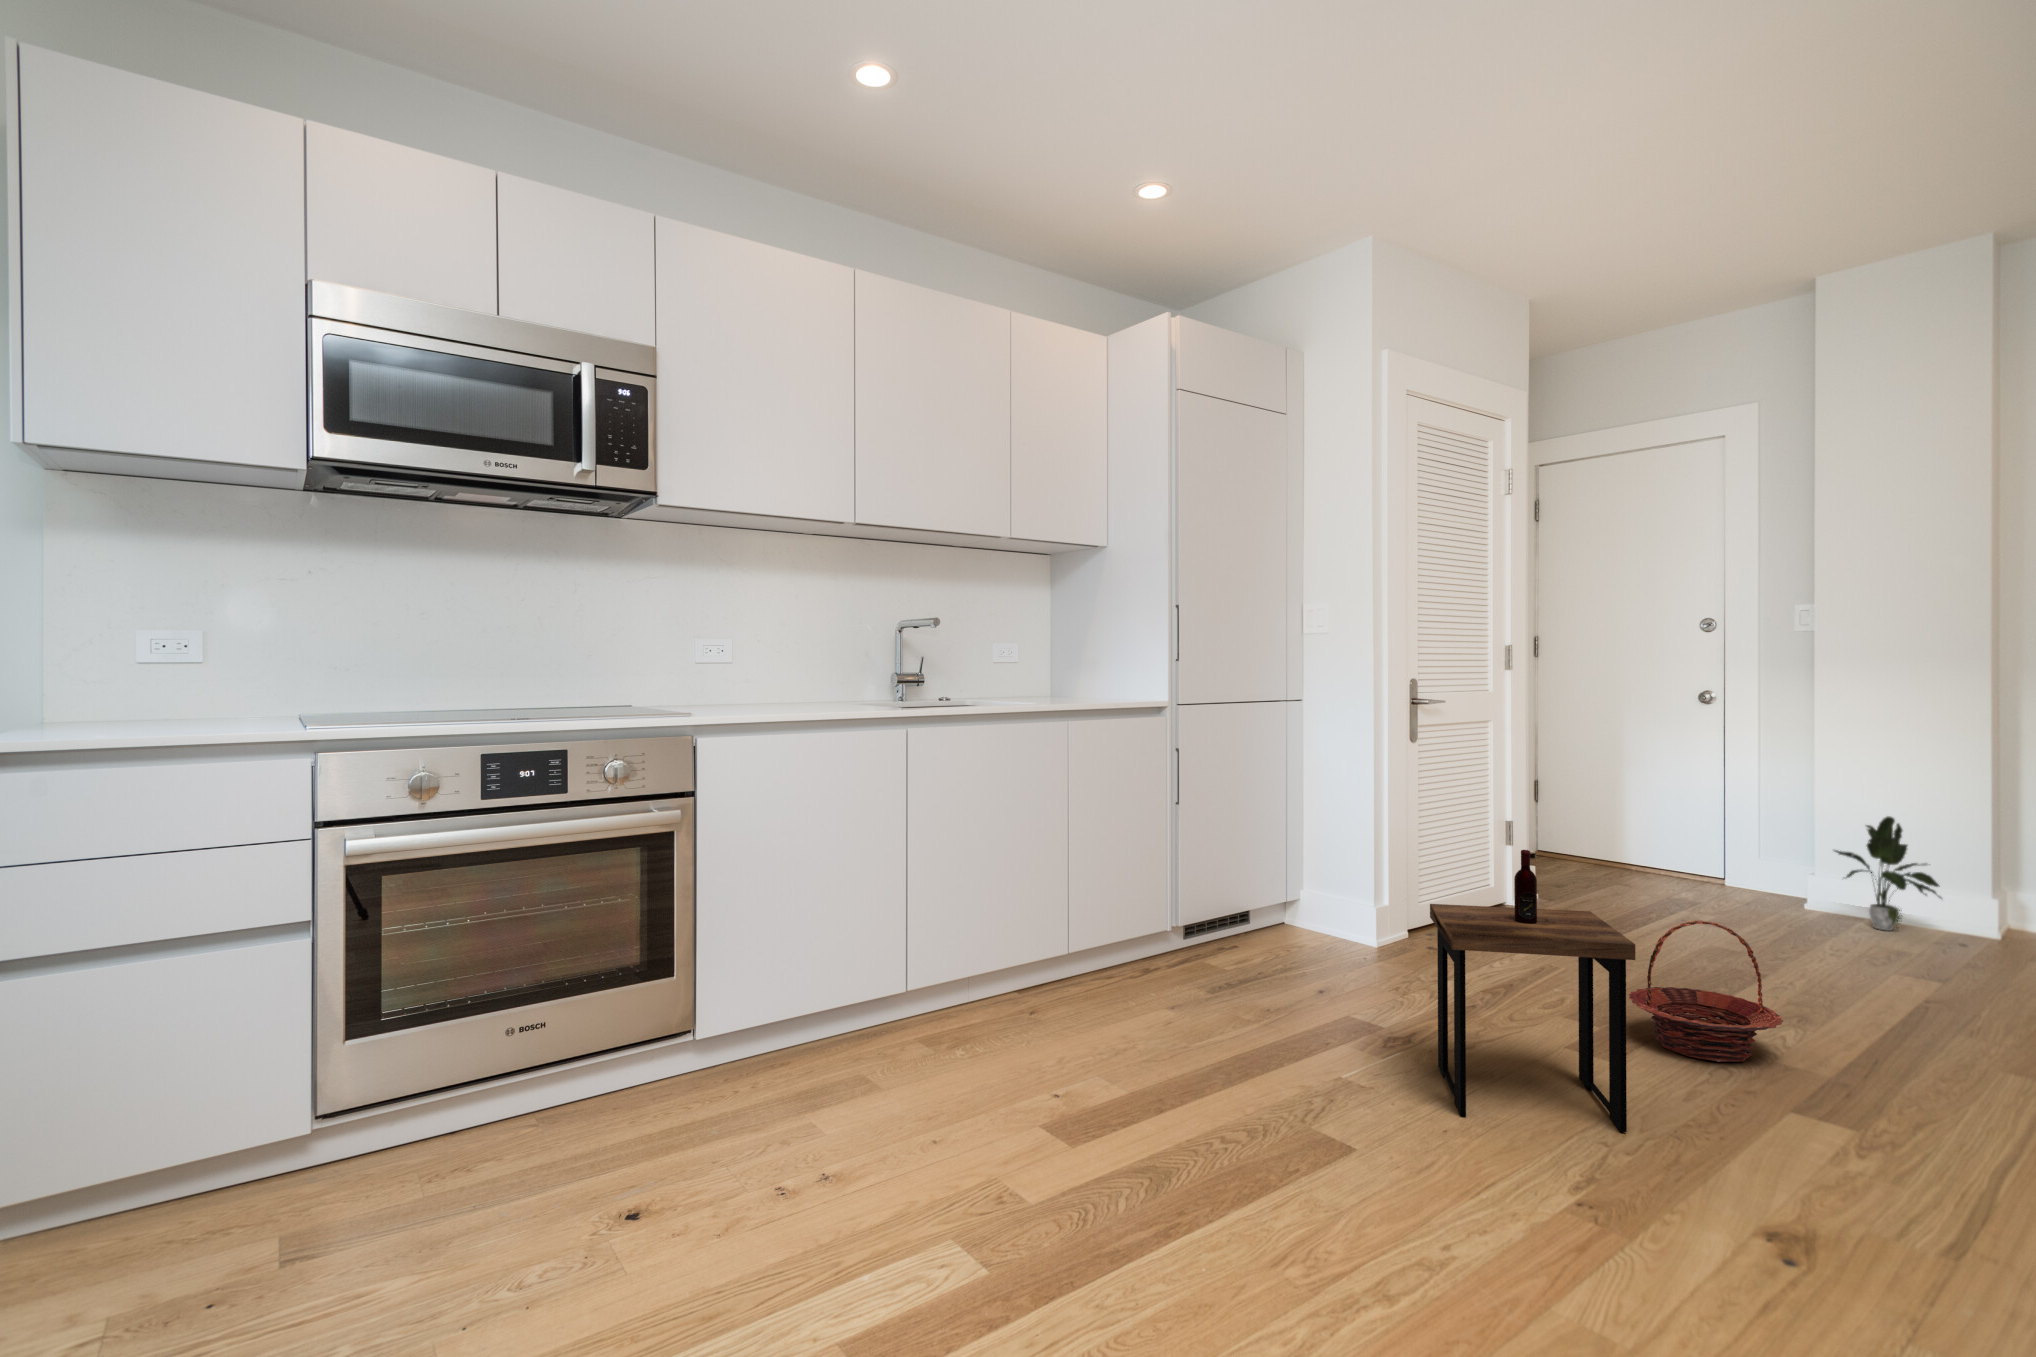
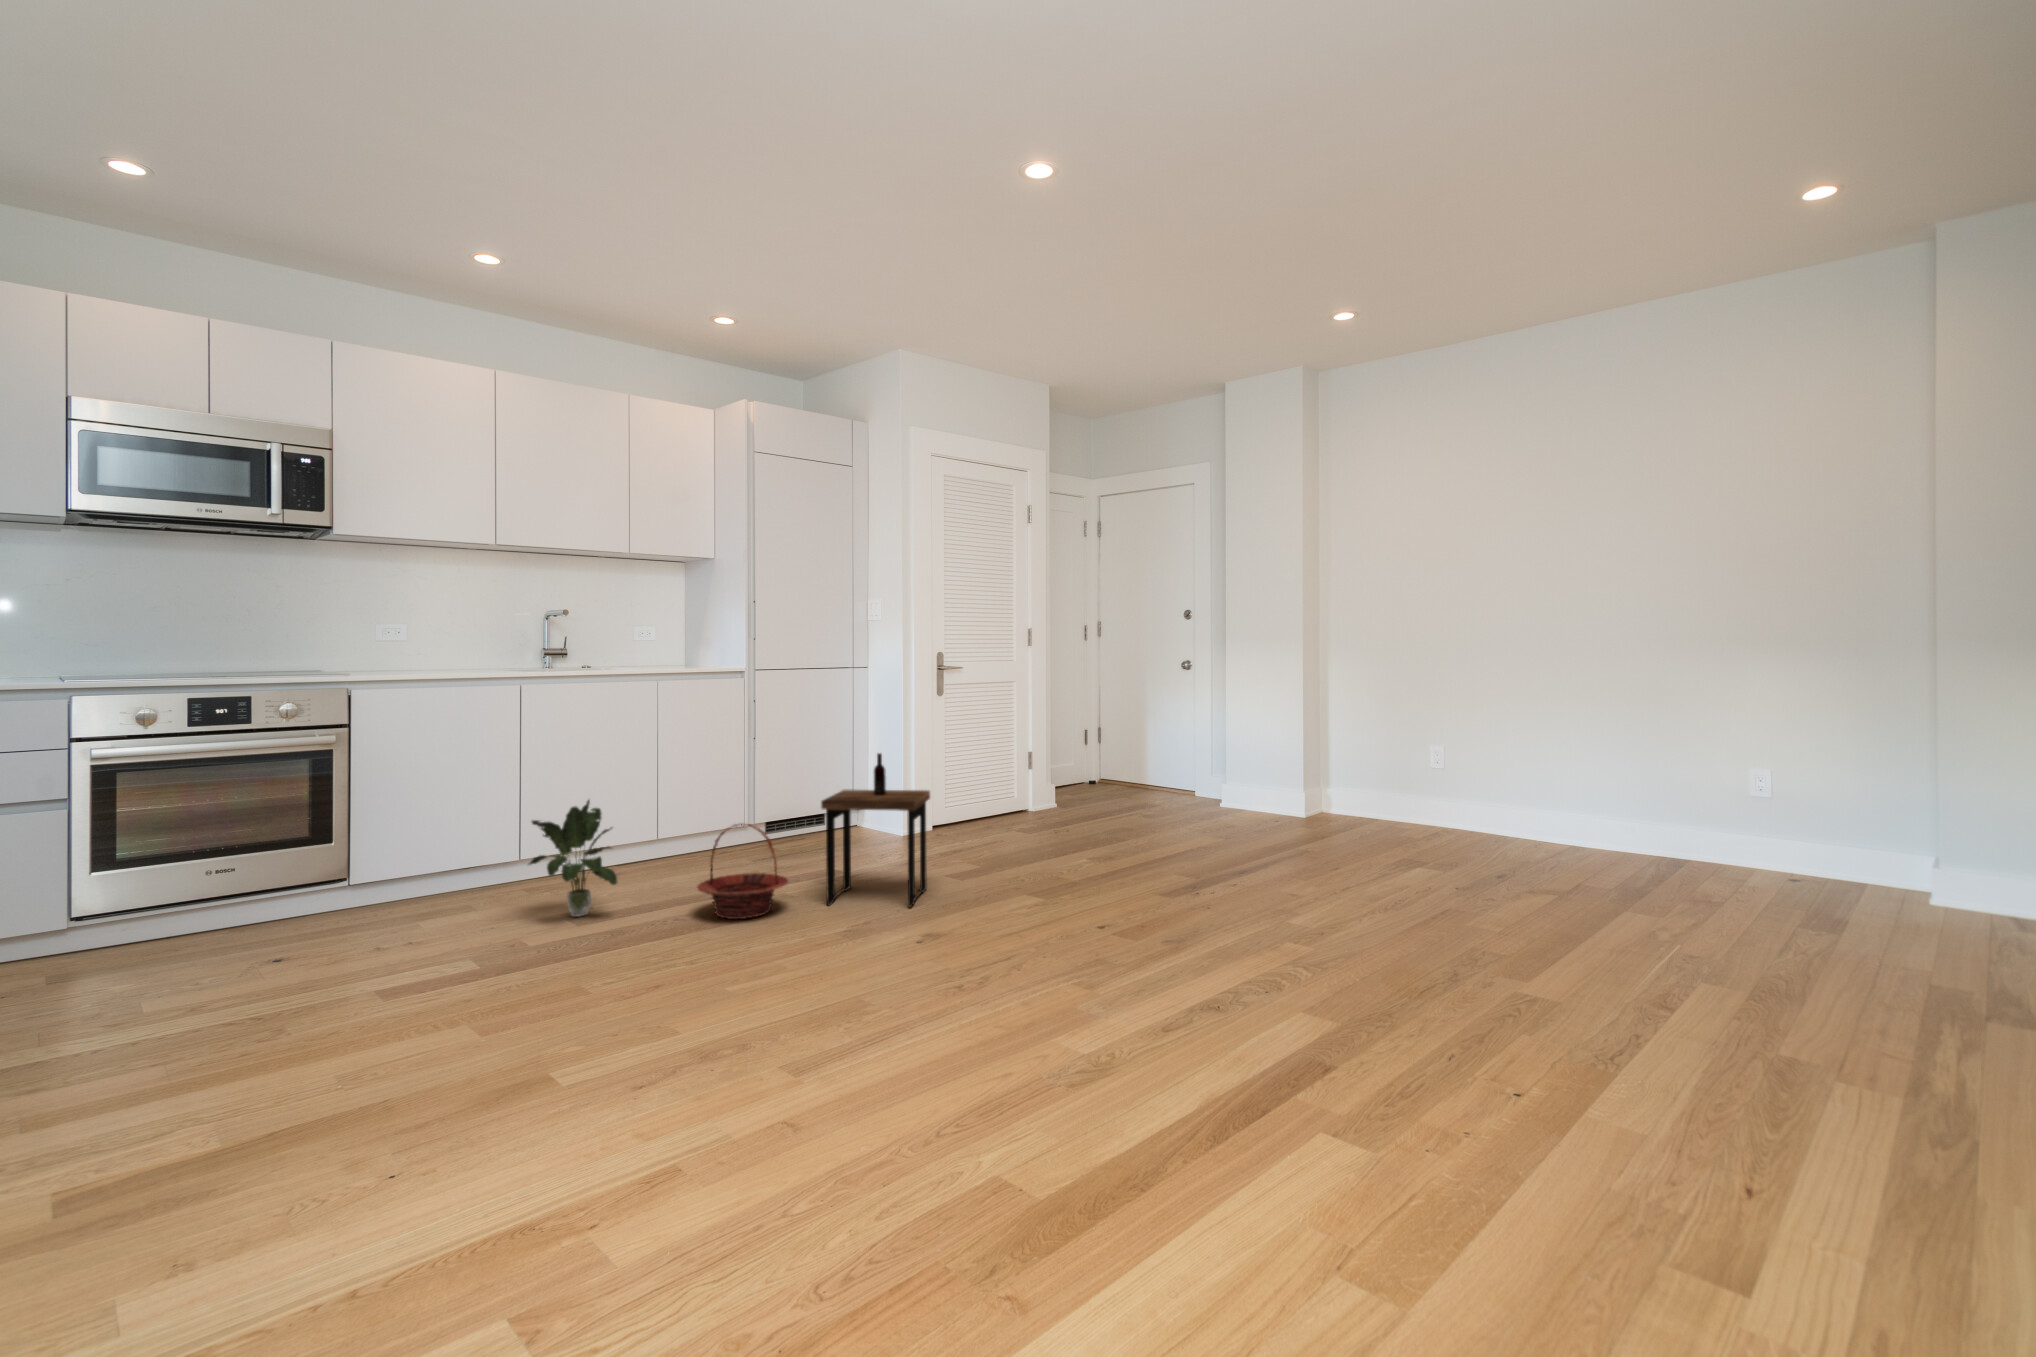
potted plant: present [1835,816,1941,931] -> present [529,800,617,917]
basket: present [1628,921,1783,1062] -> present [697,823,788,919]

